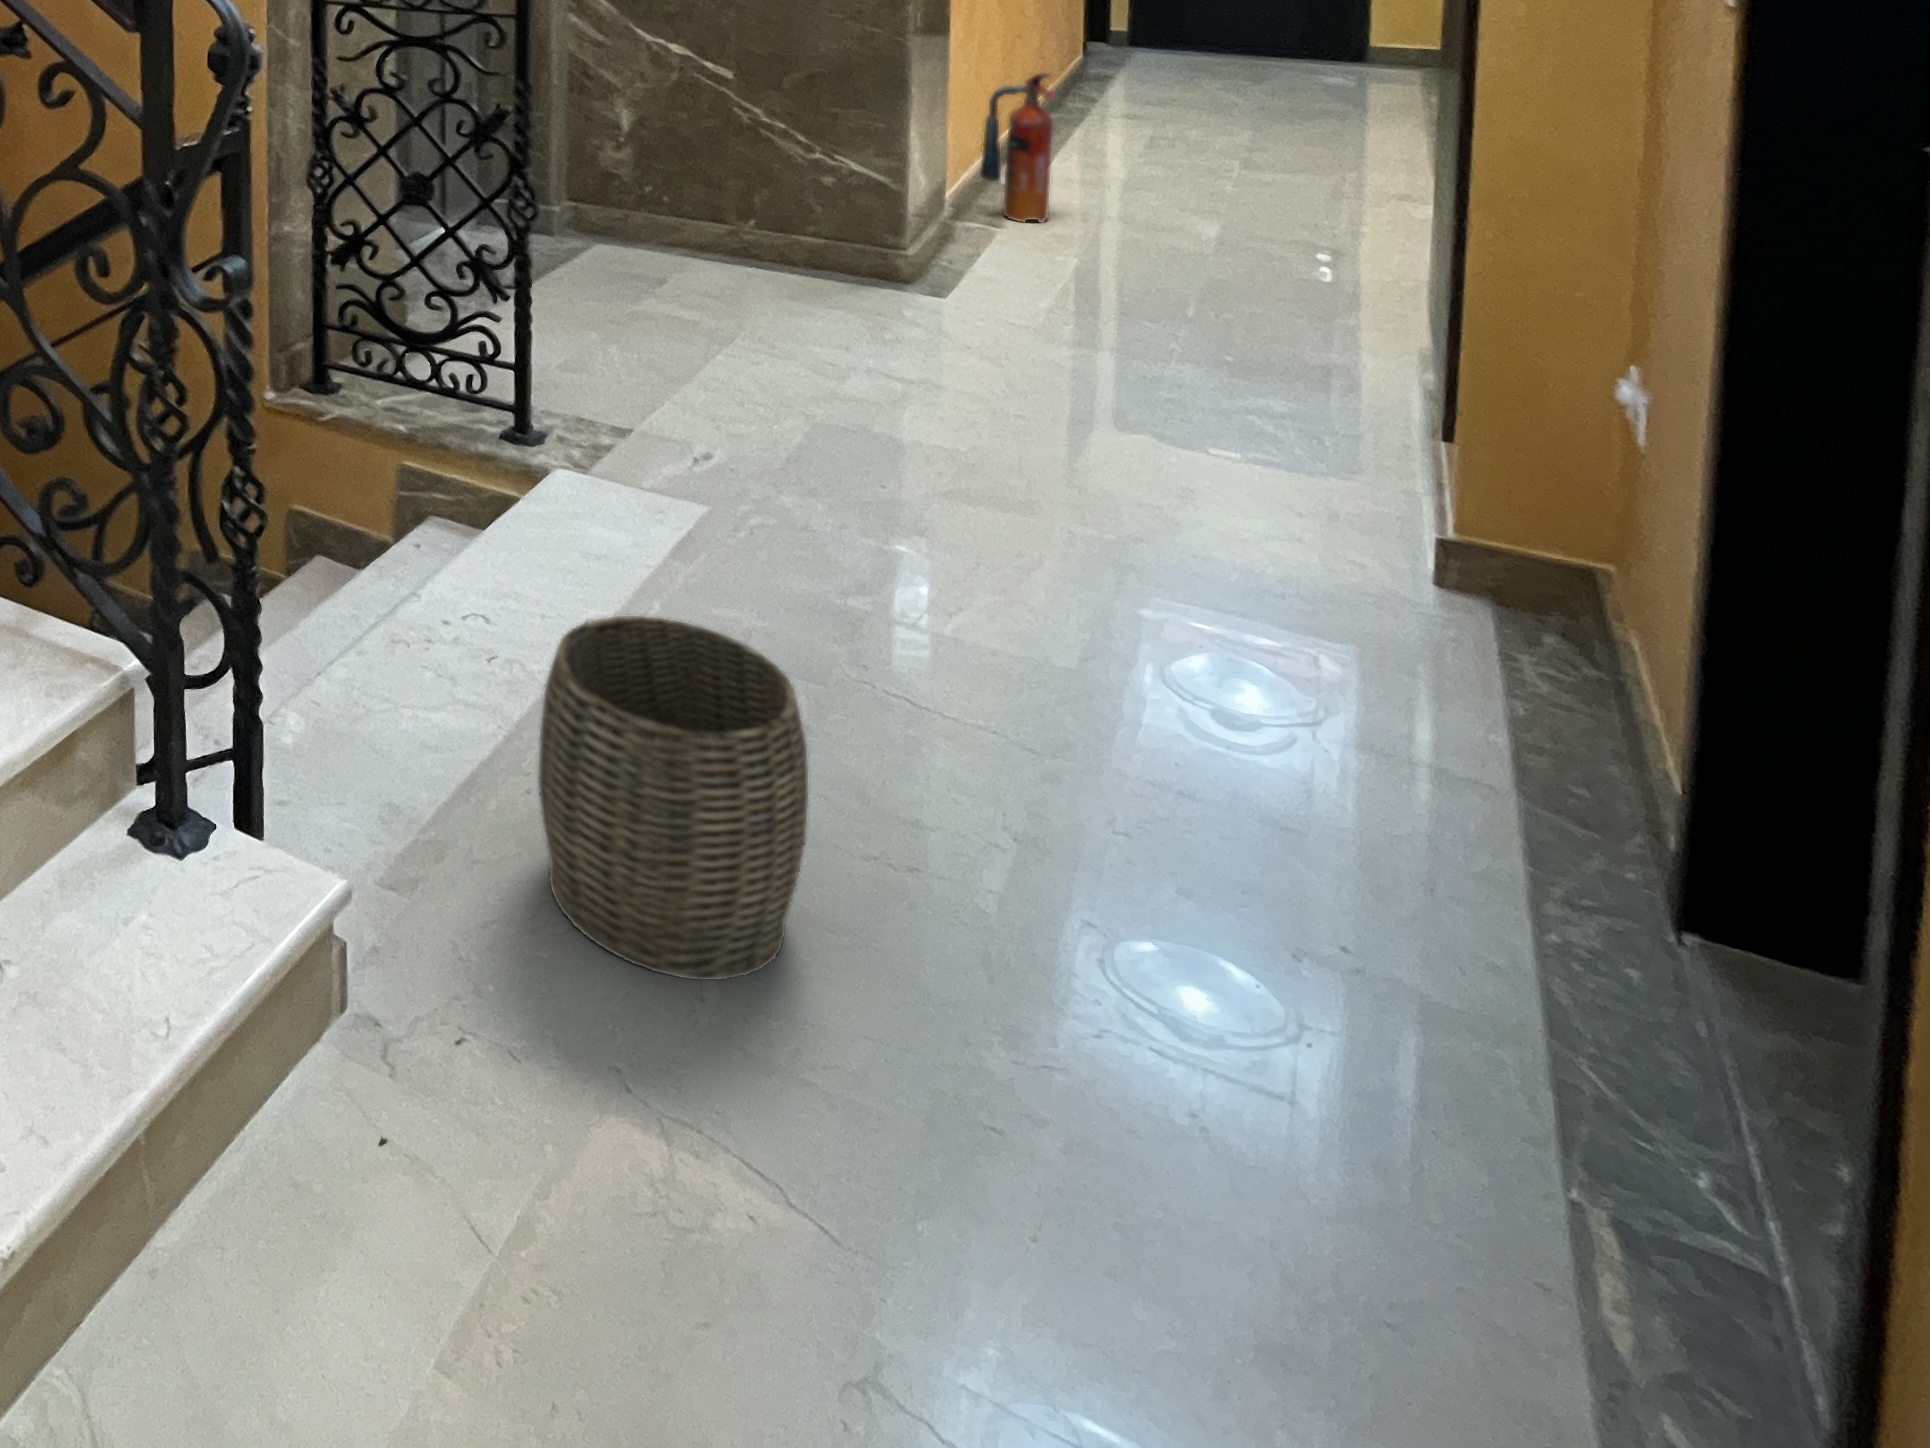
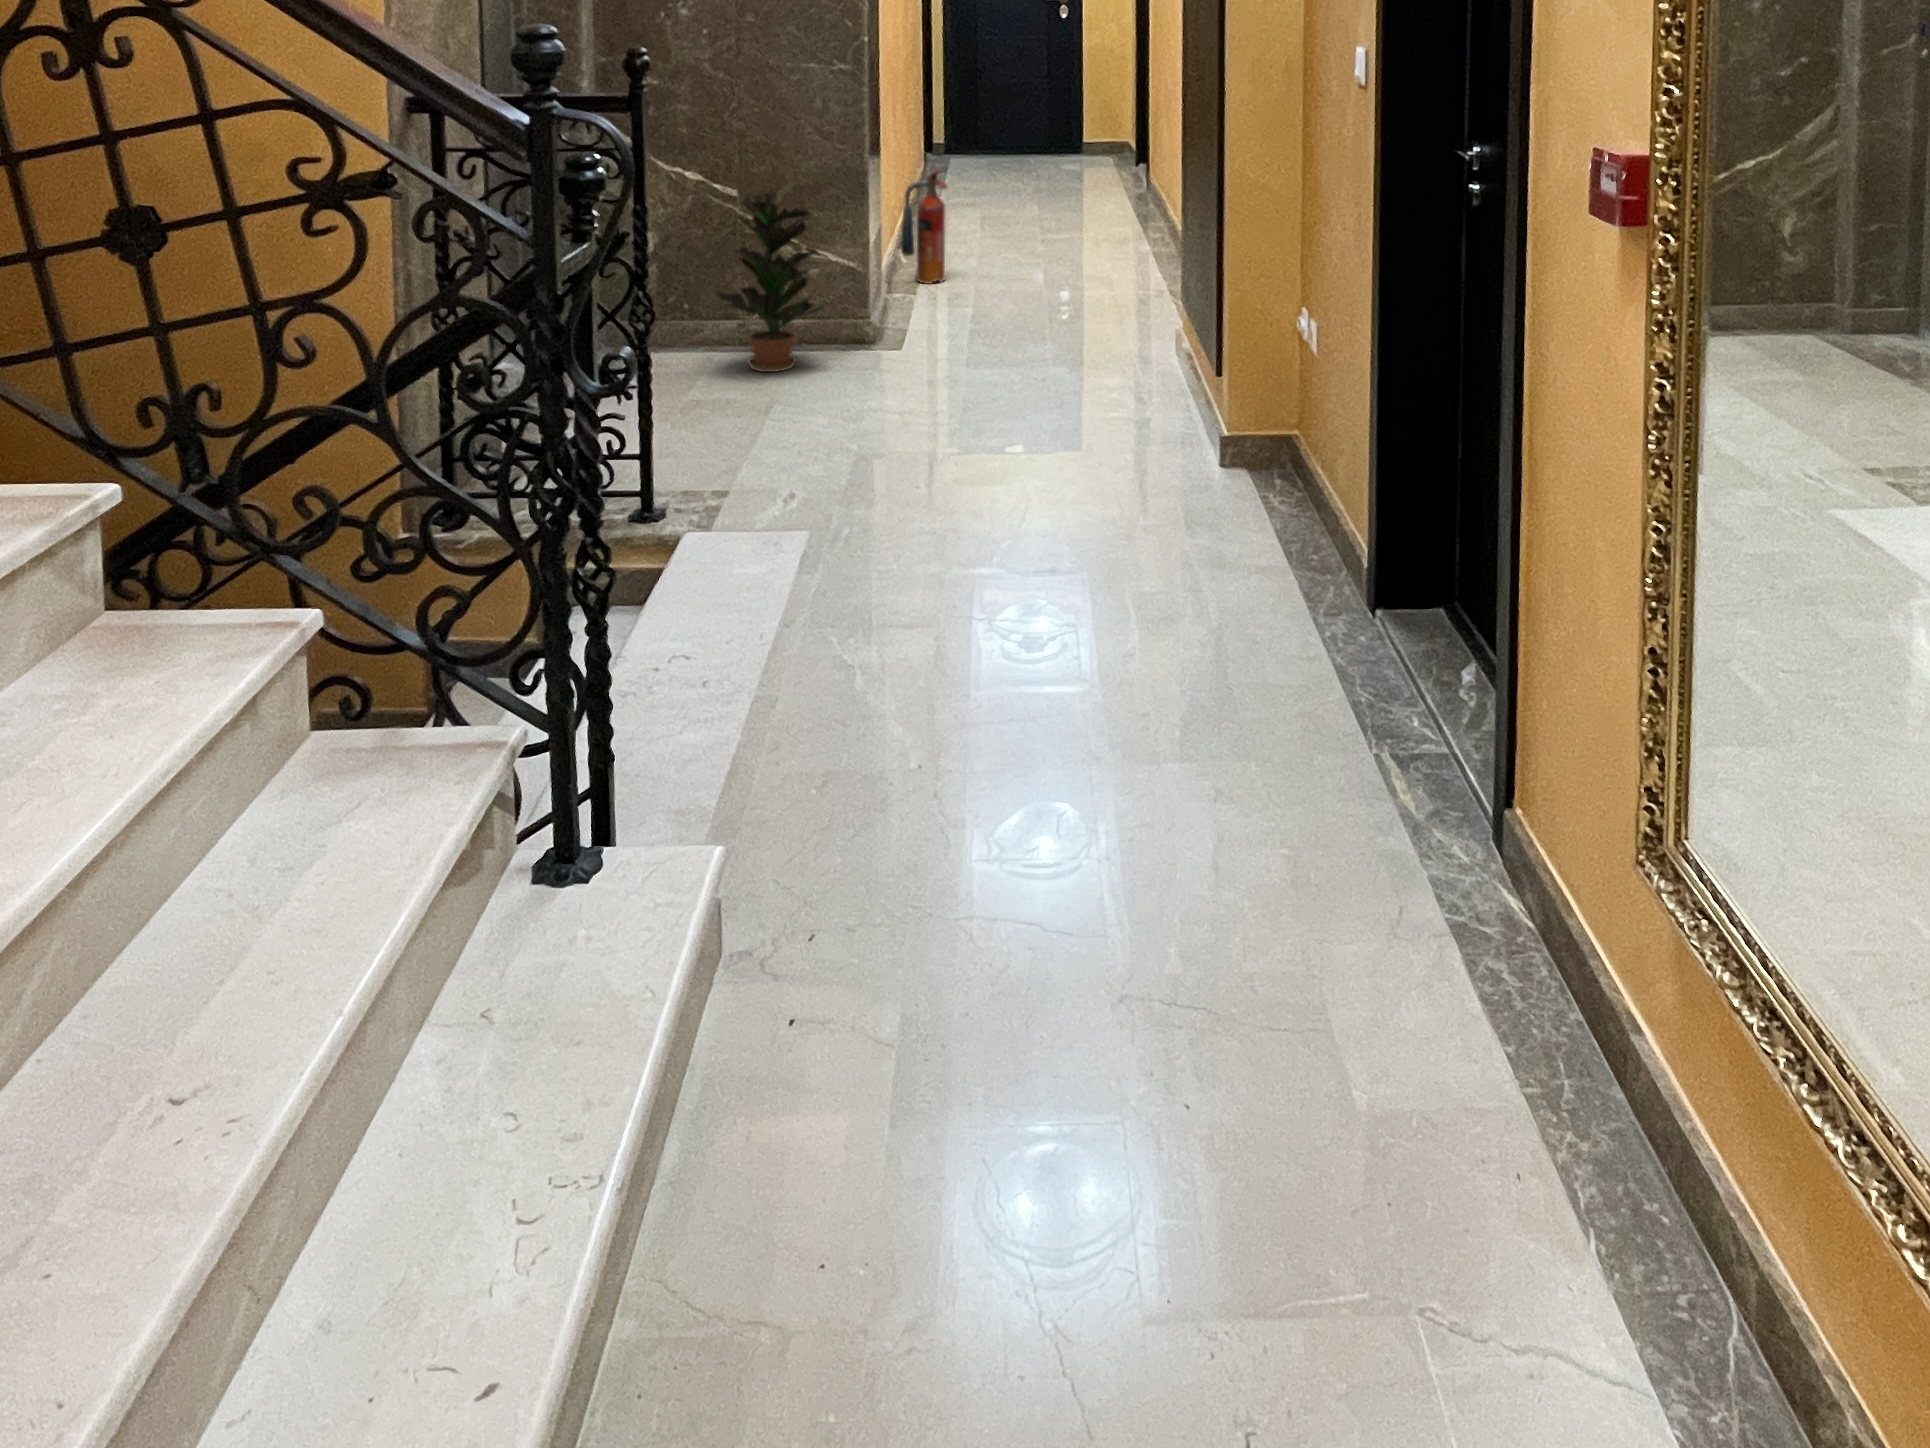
potted plant: none [684,81,827,301] -> present [716,192,824,372]
woven basket: present [538,616,808,980] -> none [800,588,989,848]

